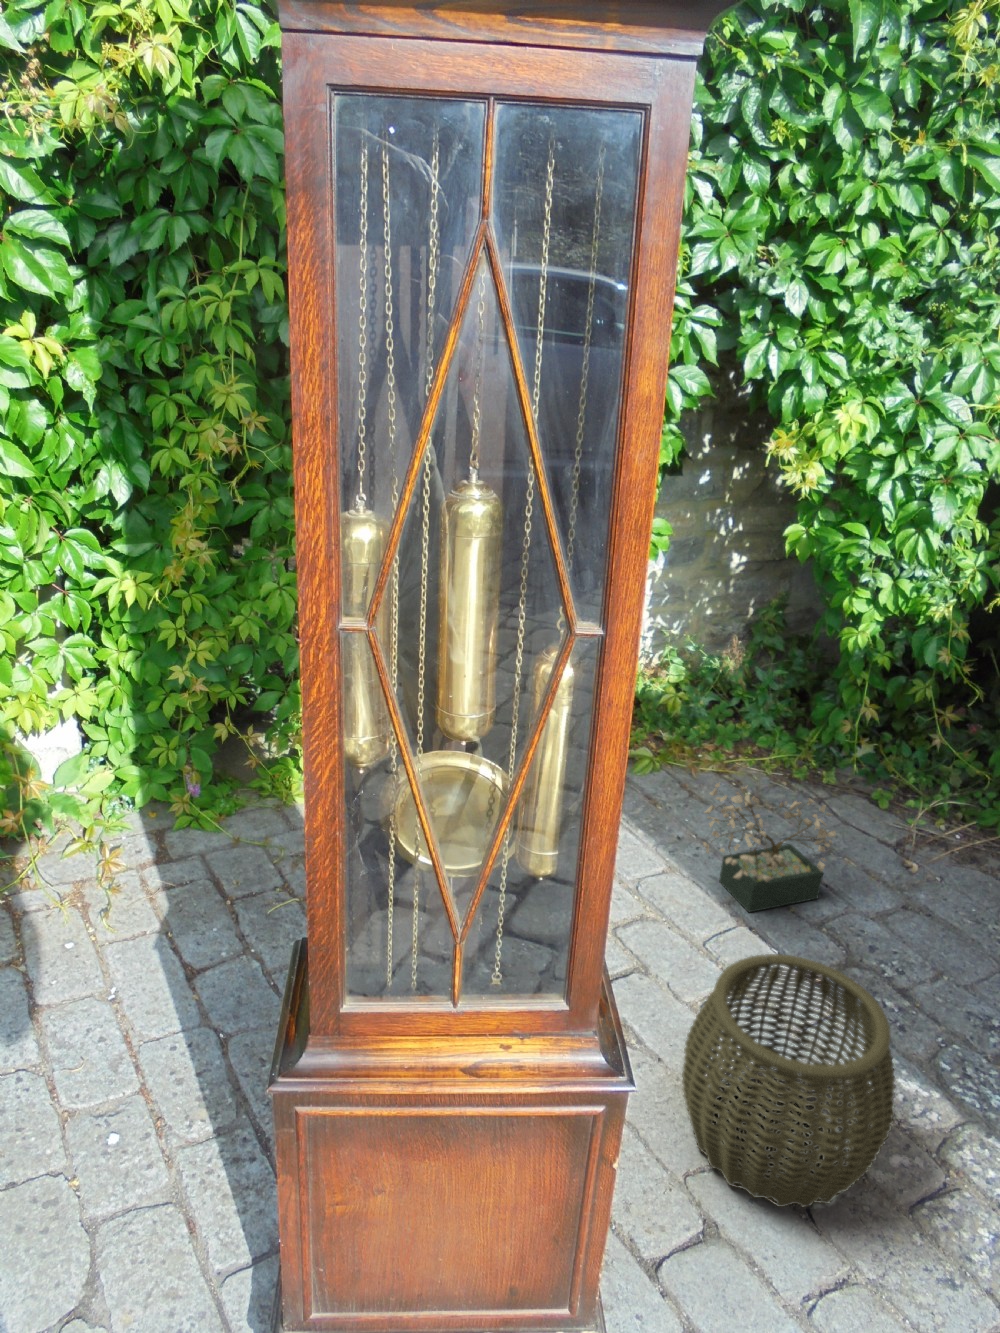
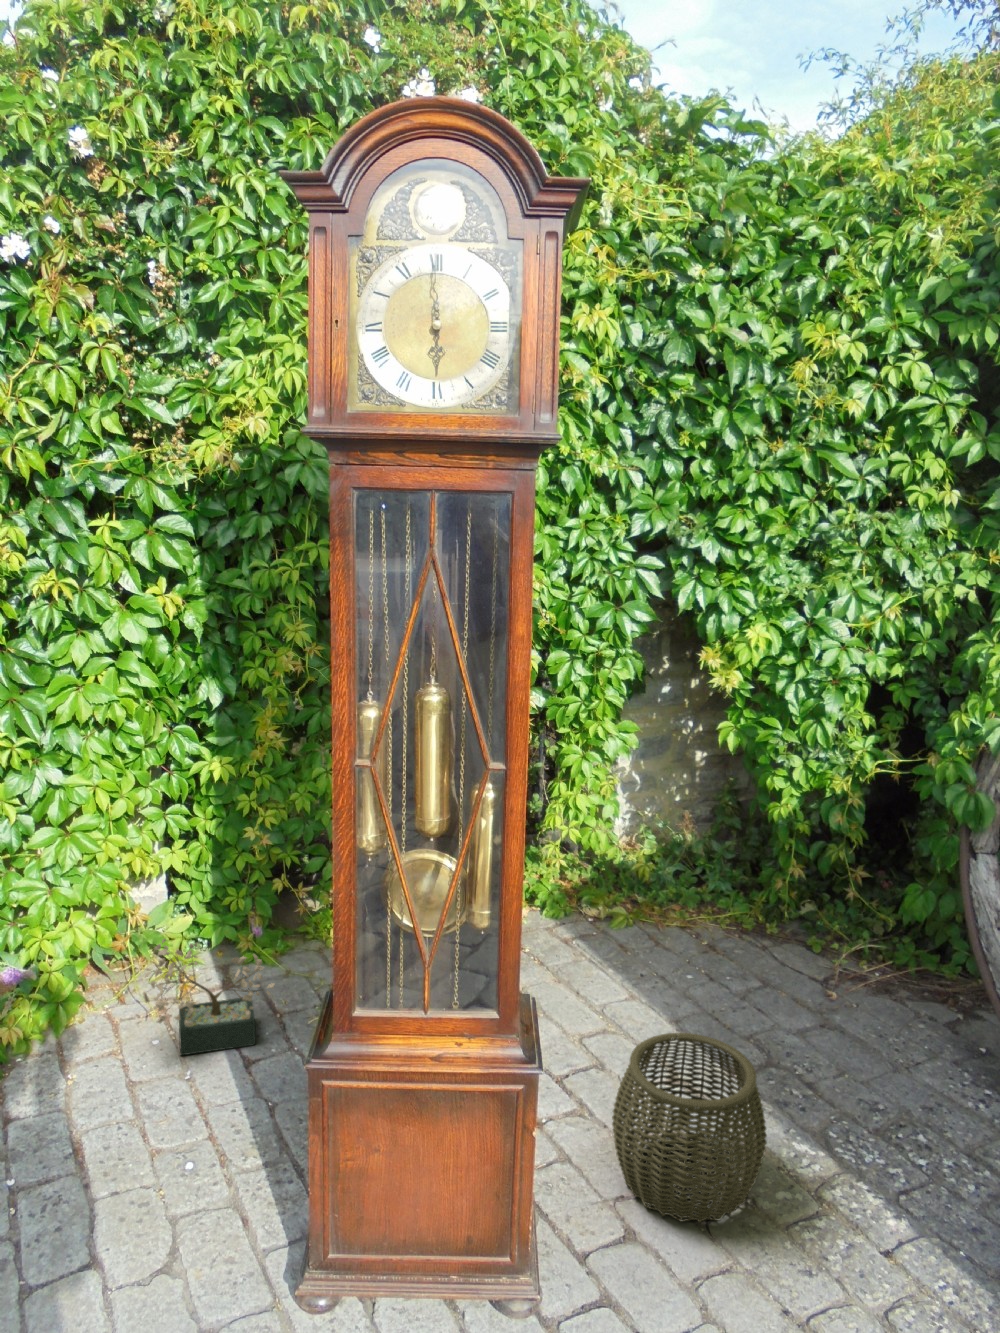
decorative plant: present [703,783,836,912] -> present [143,939,275,1055]

